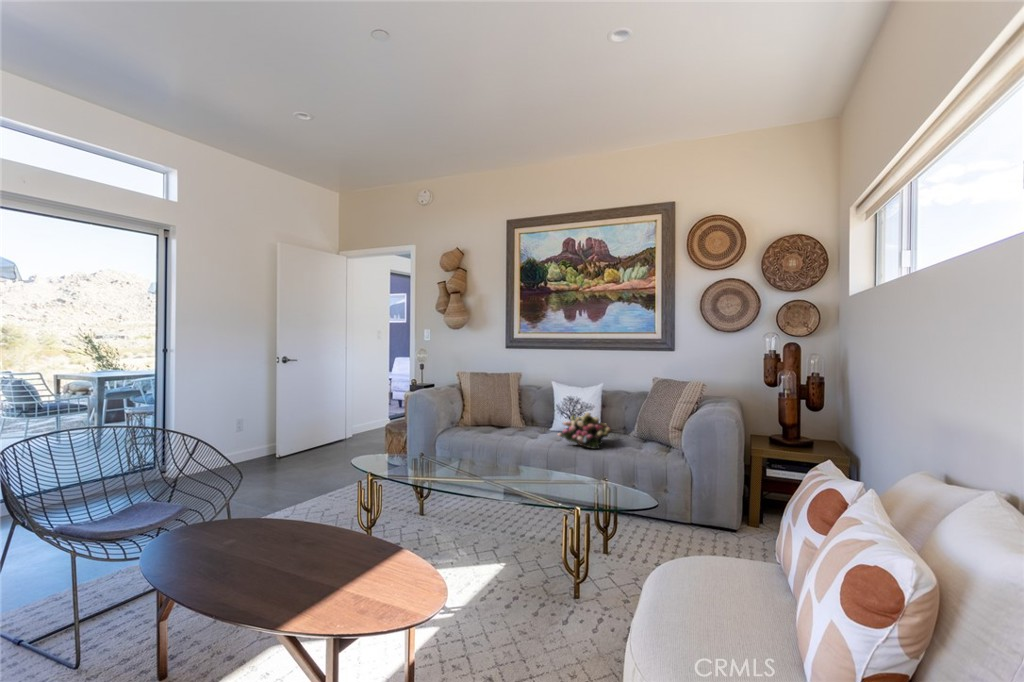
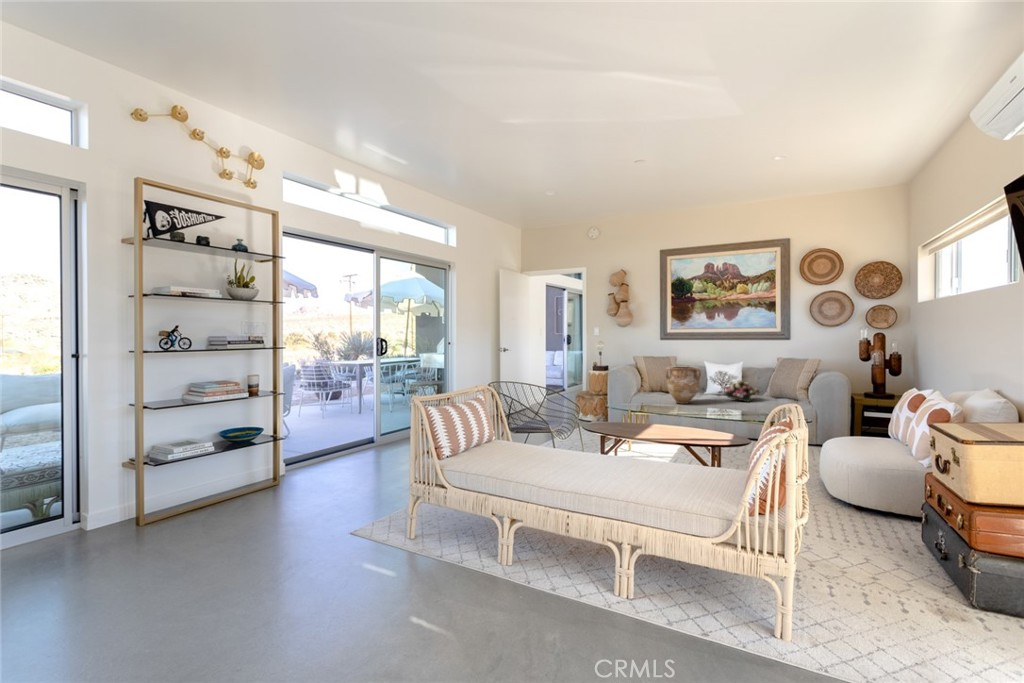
vase: none [470,390,525,451] -> present [665,366,701,404]

